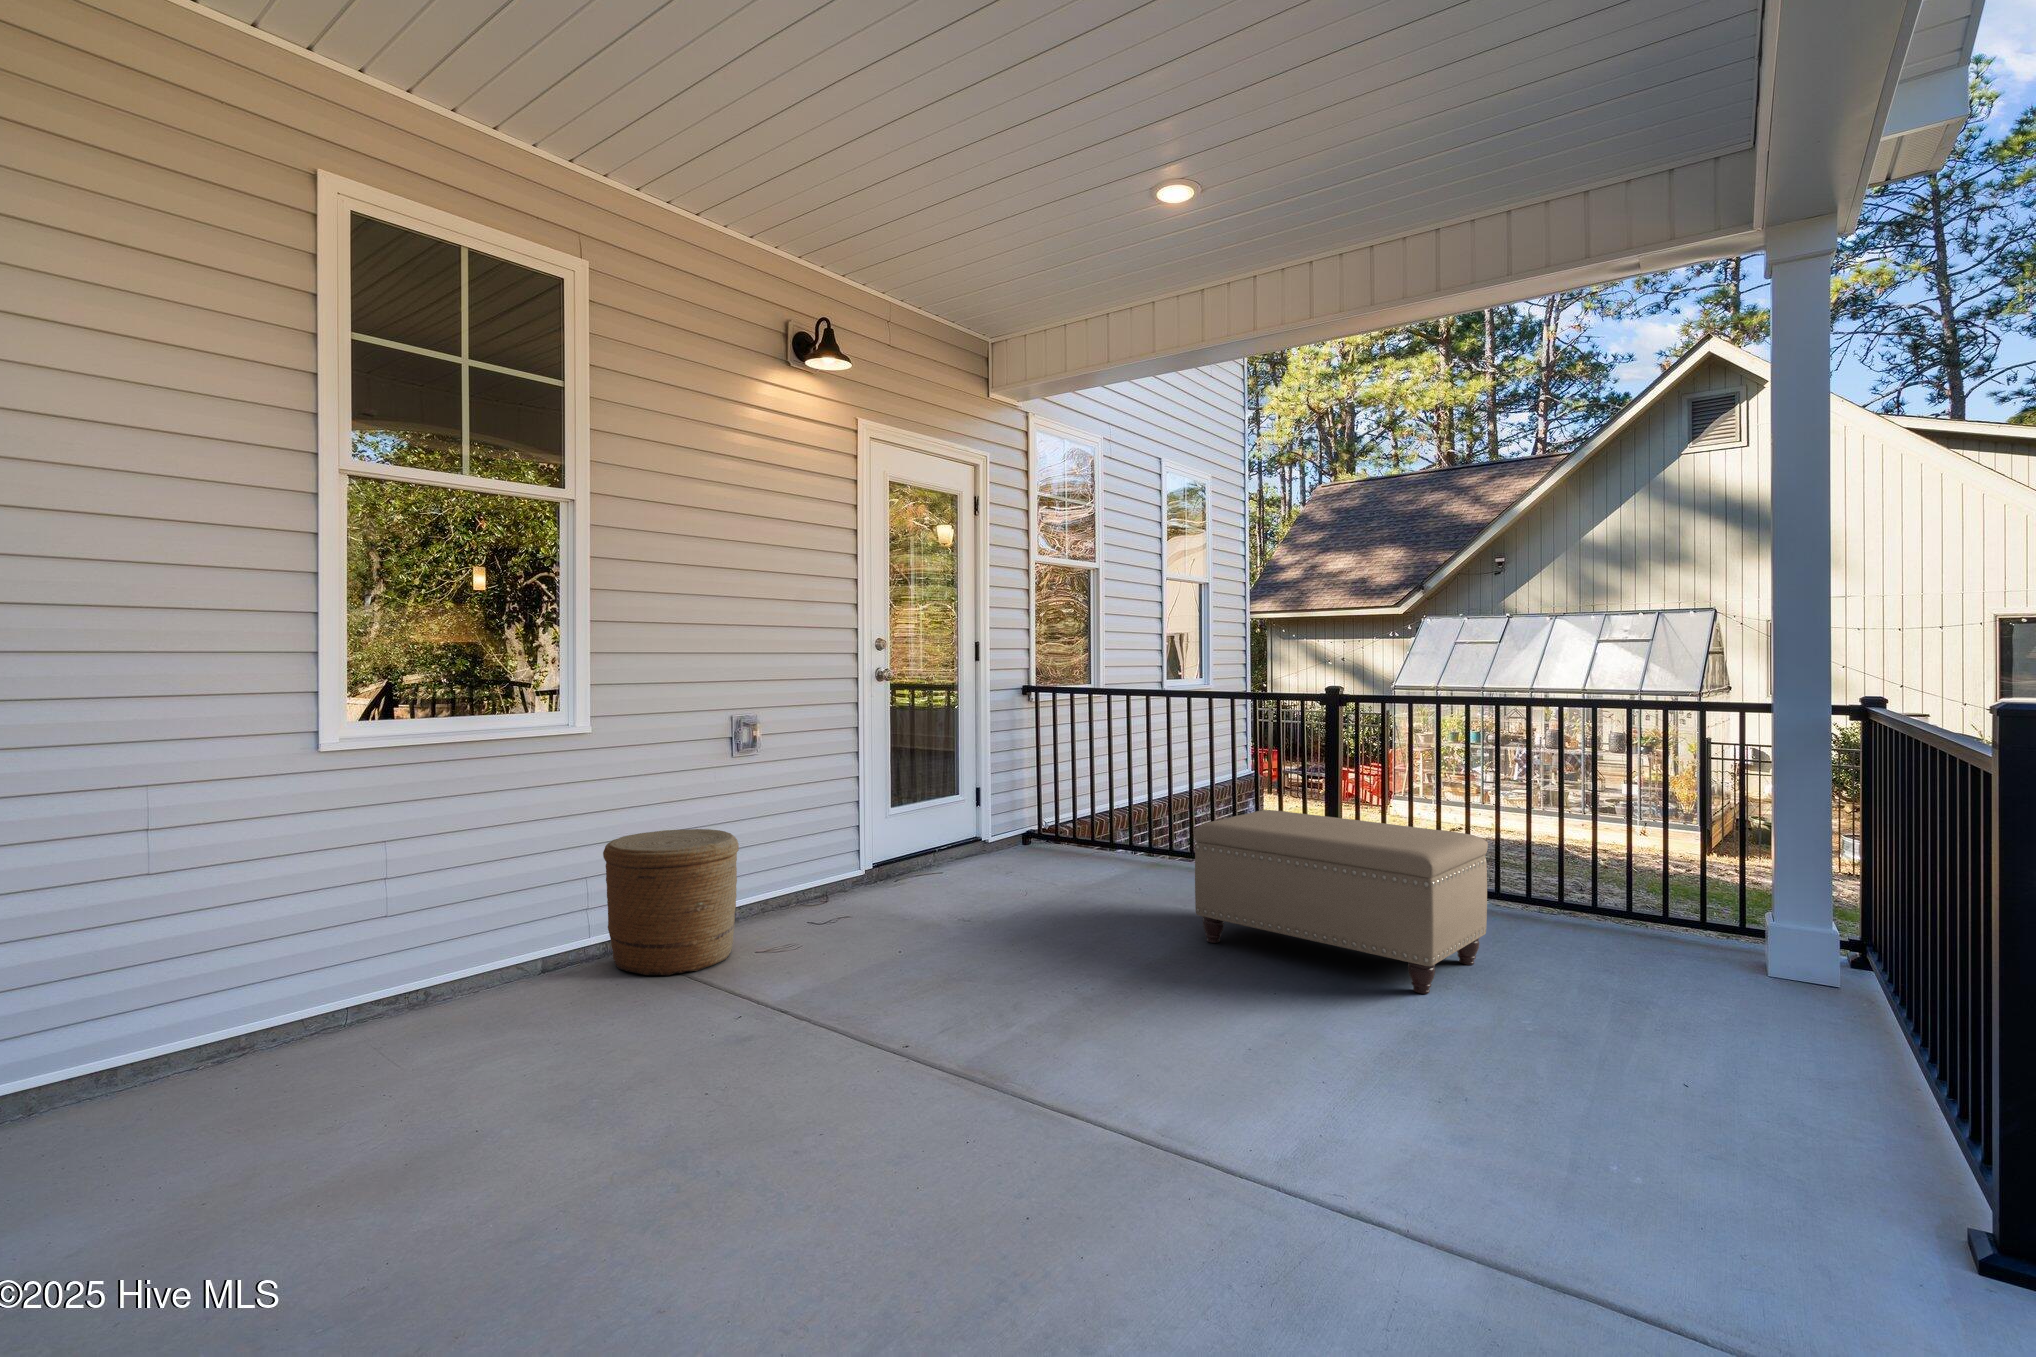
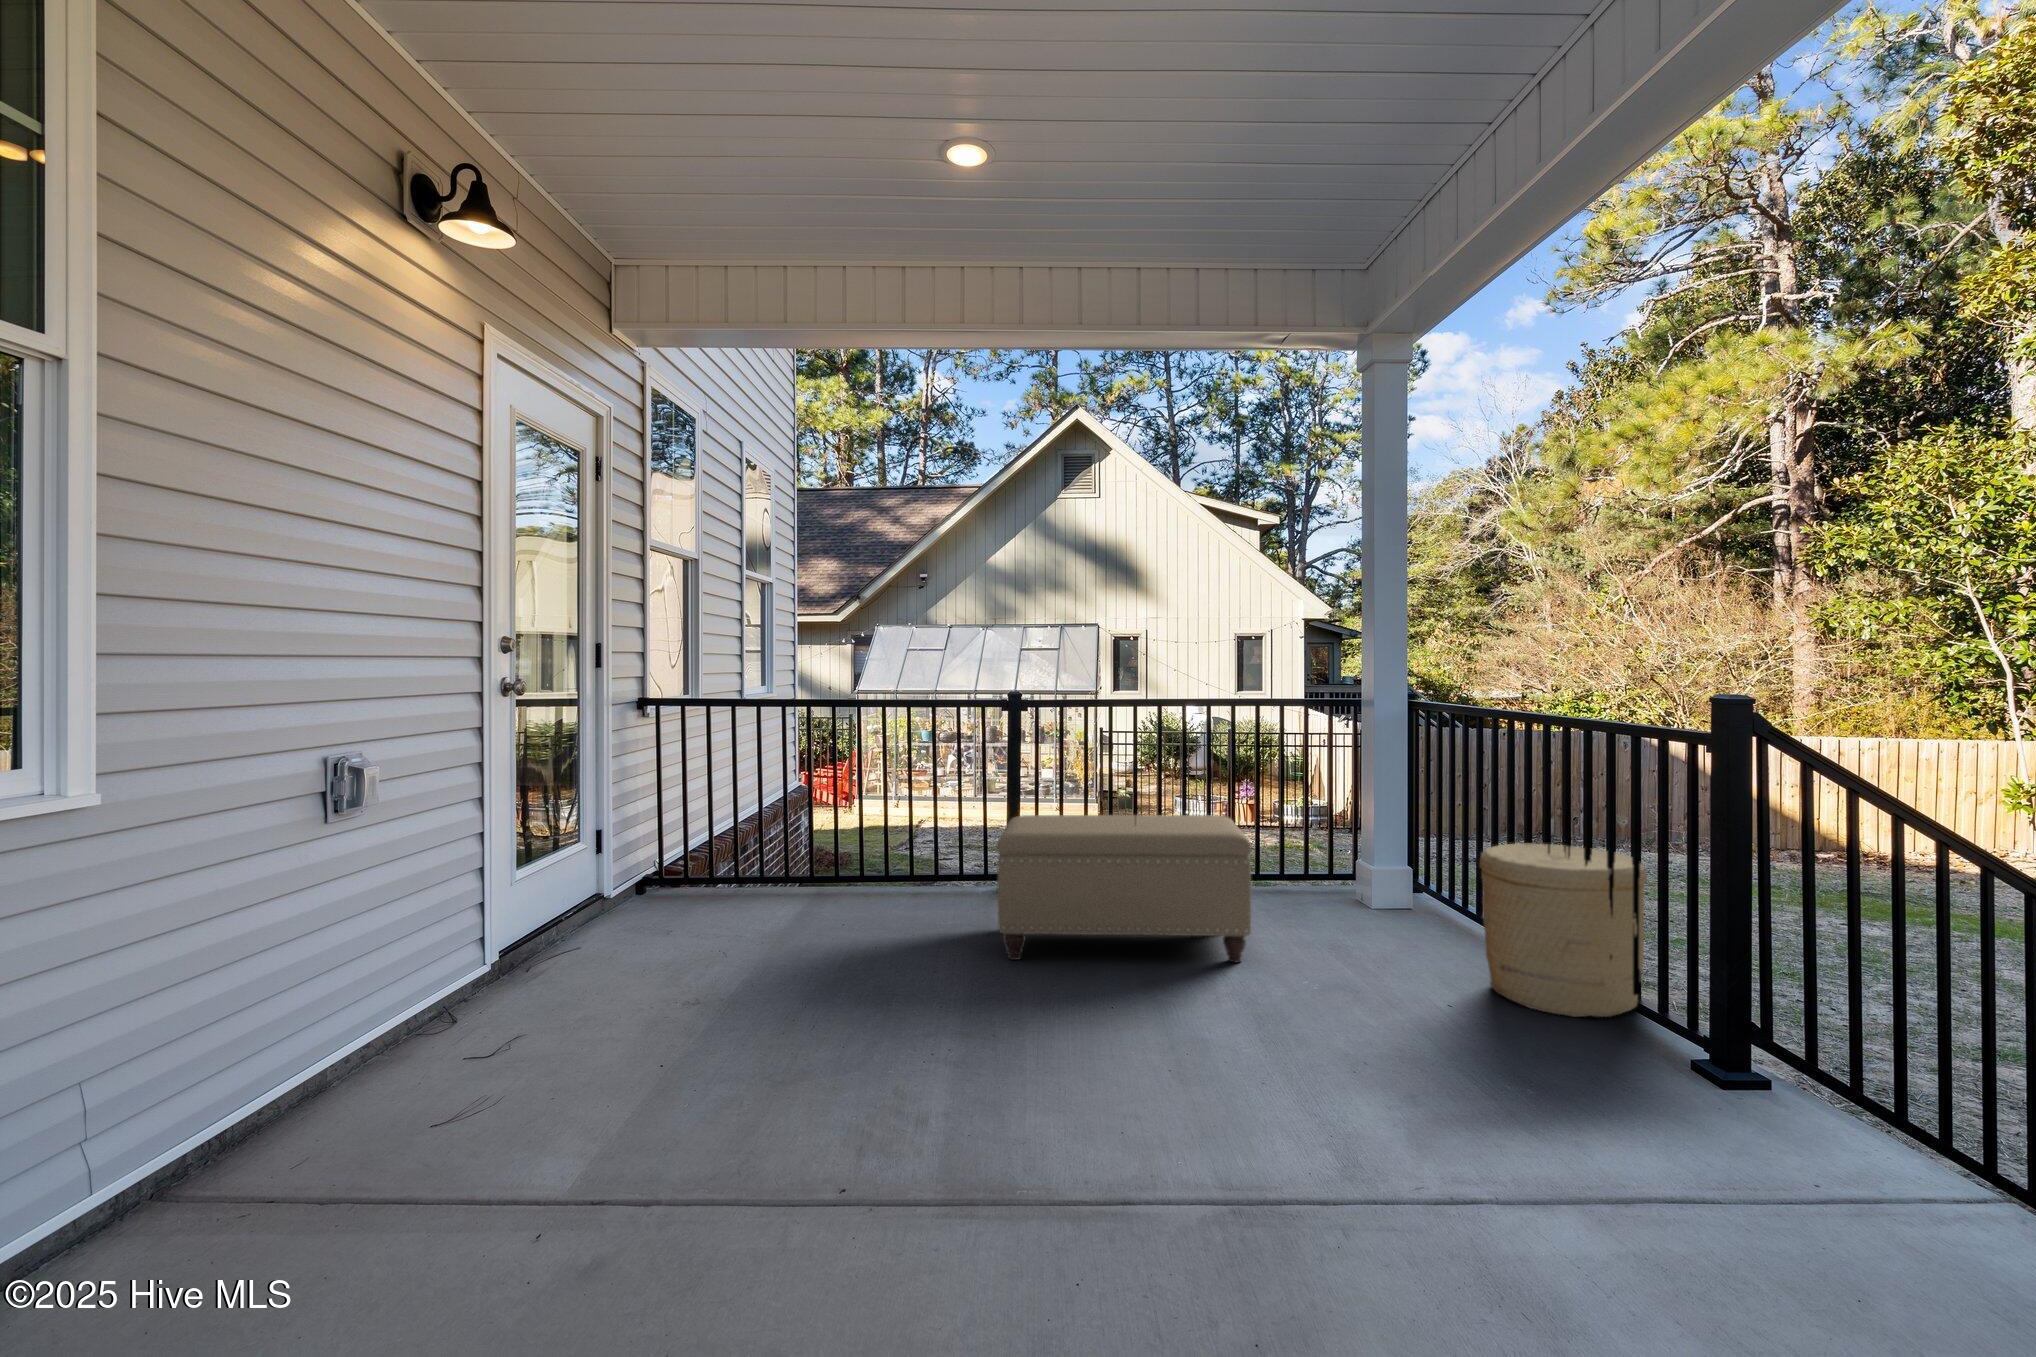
woven basket: present [603,829,739,976] -> present [1480,844,1647,1017]

